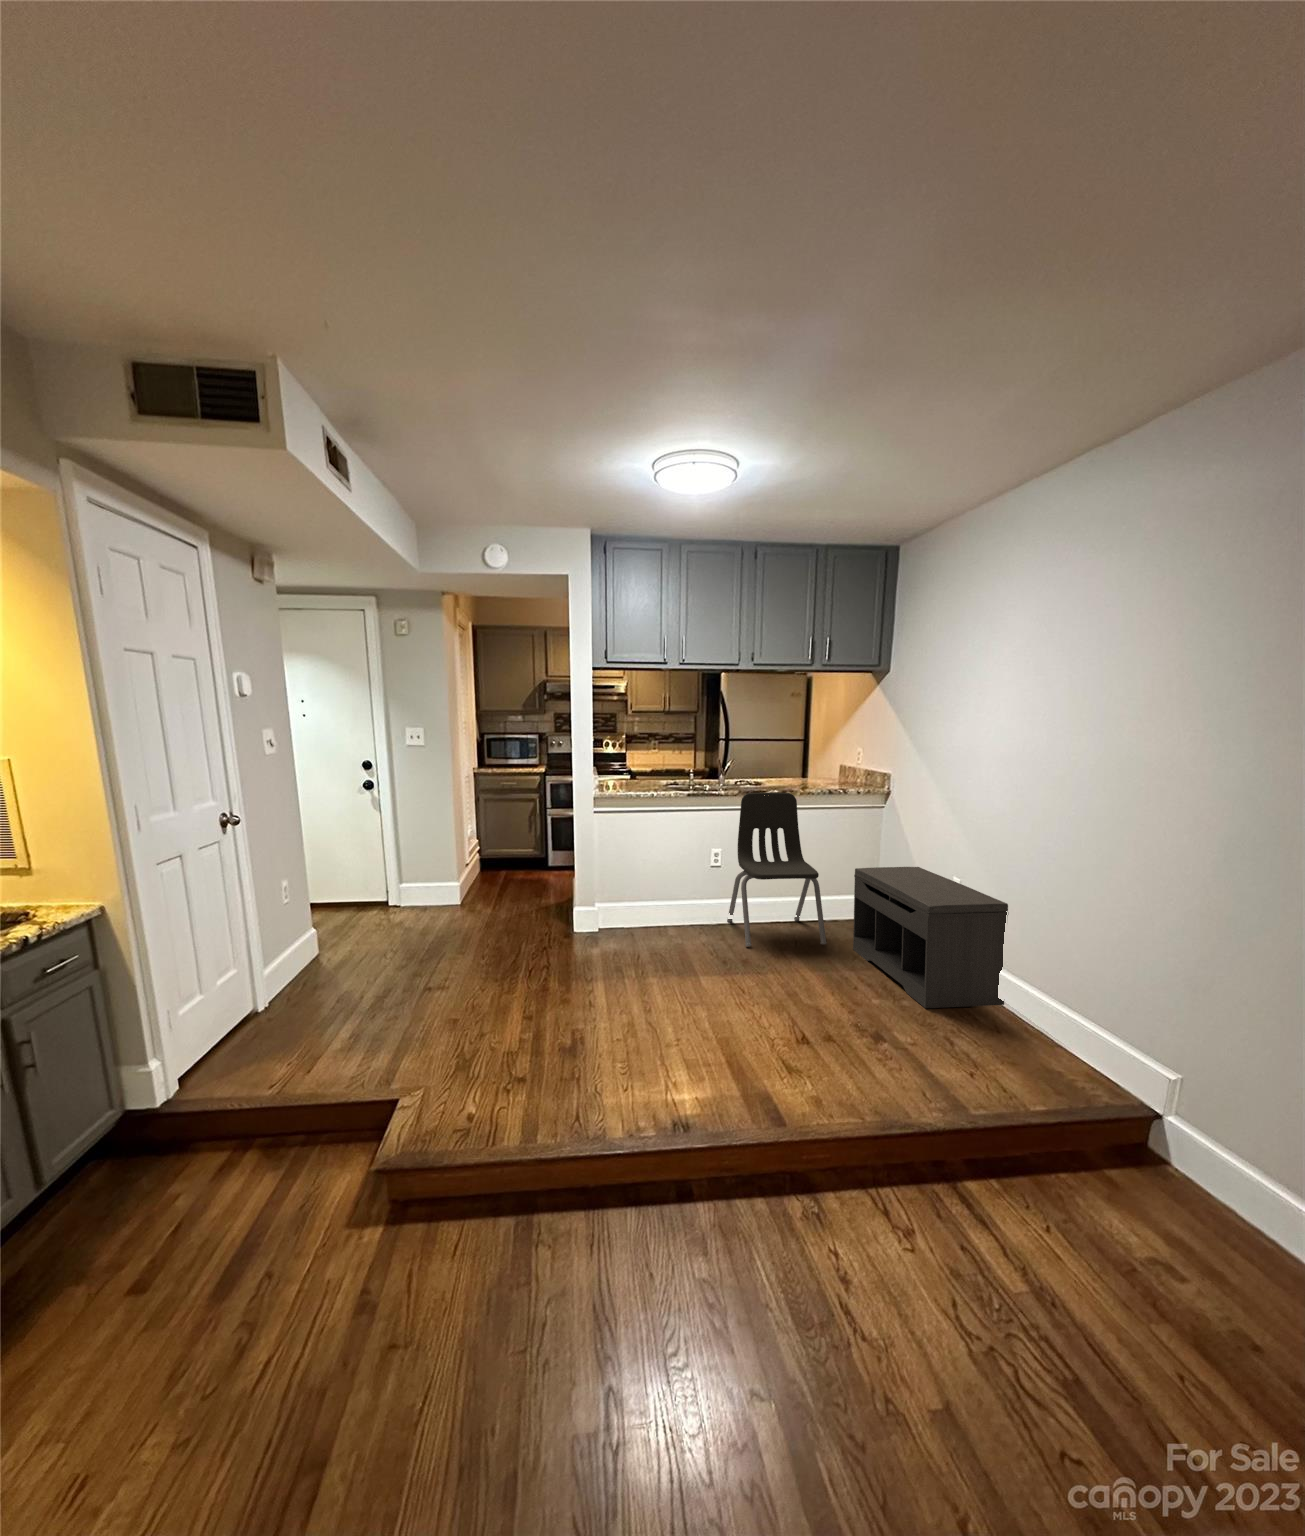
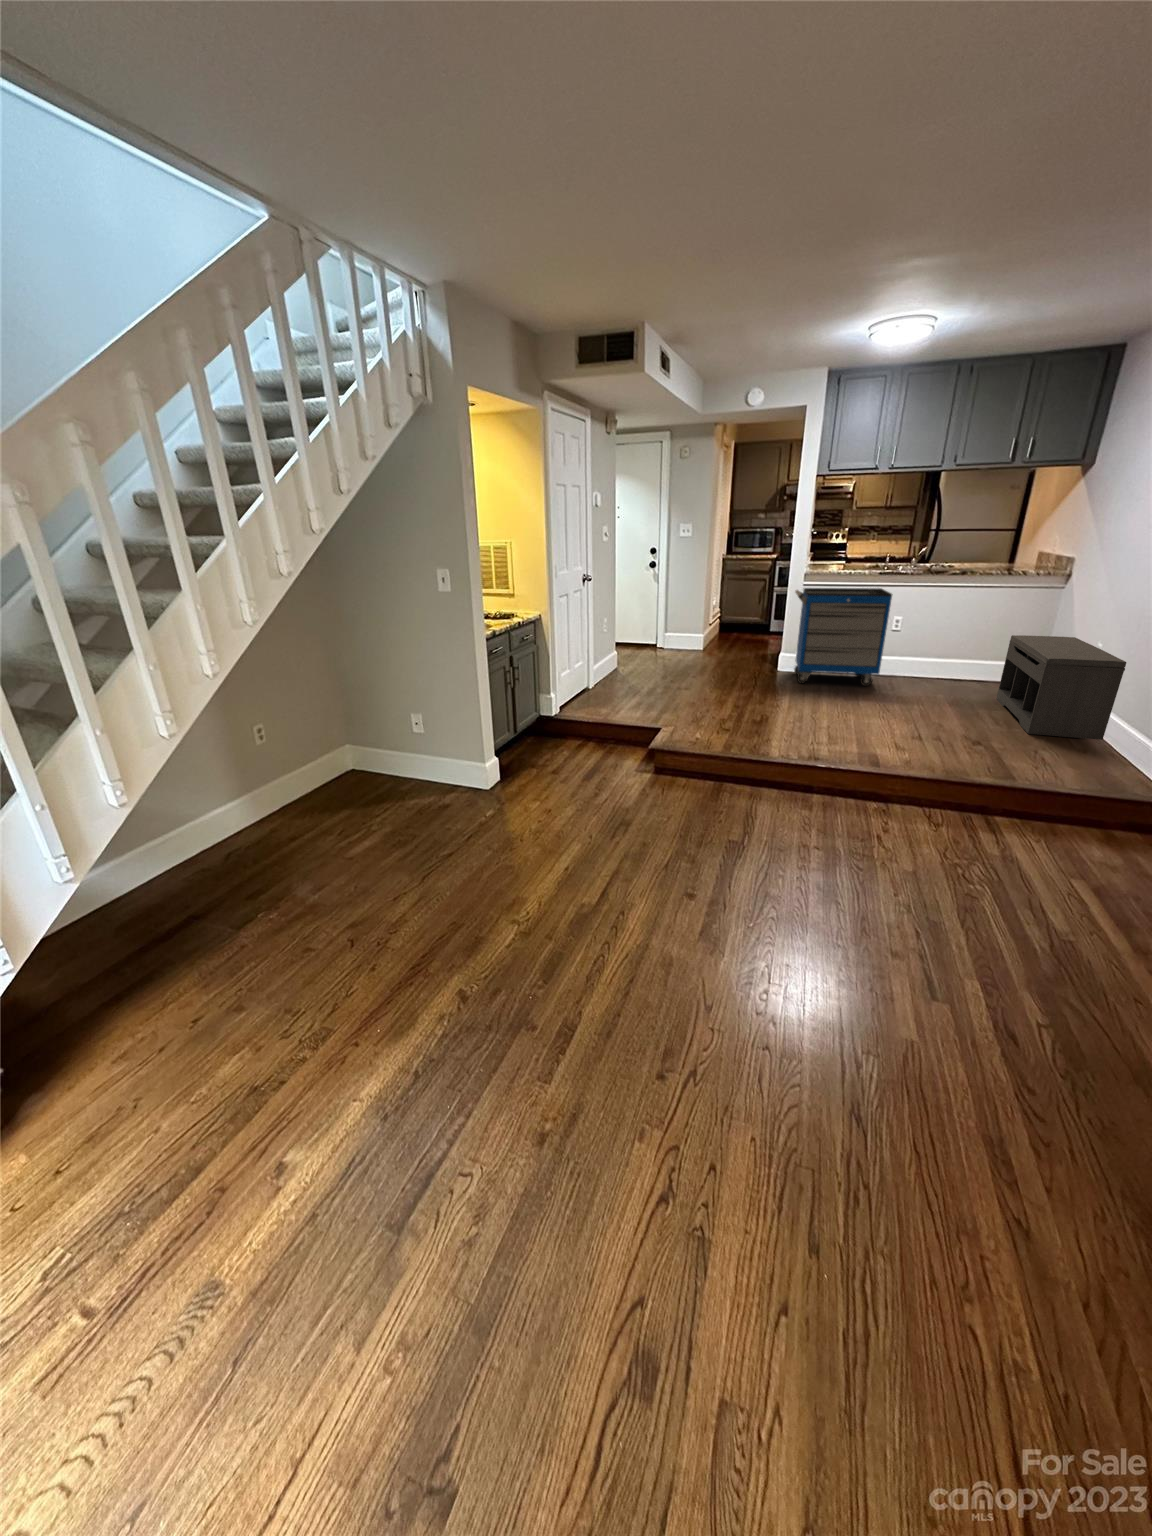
dining chair: present [727,793,827,946] -> none [899,573,979,693]
storage cabinet: none [586,813,714,954] -> present [794,588,892,686]

